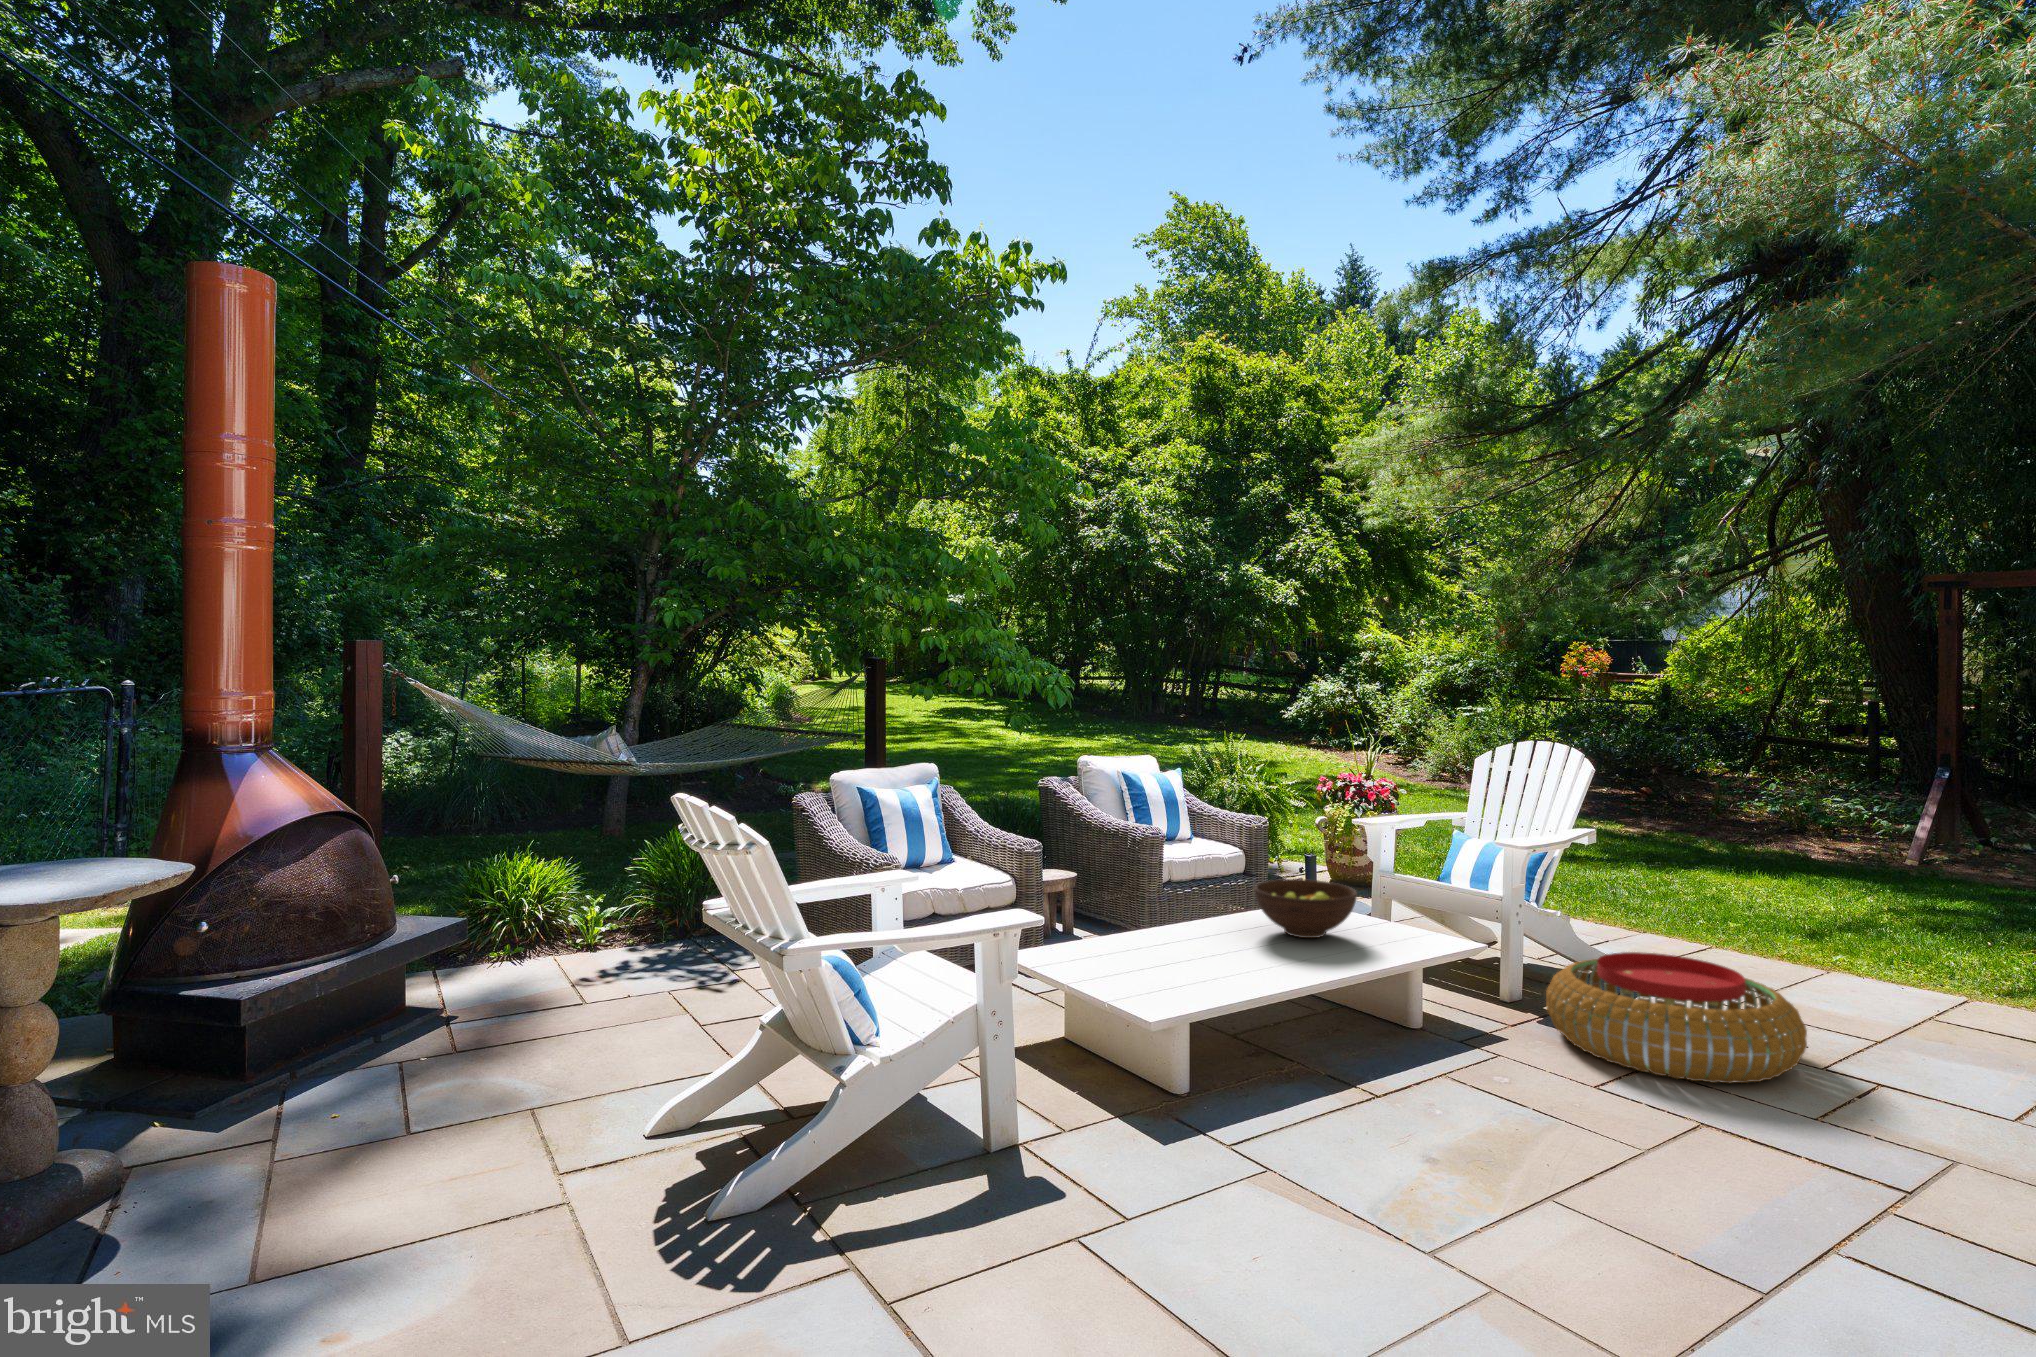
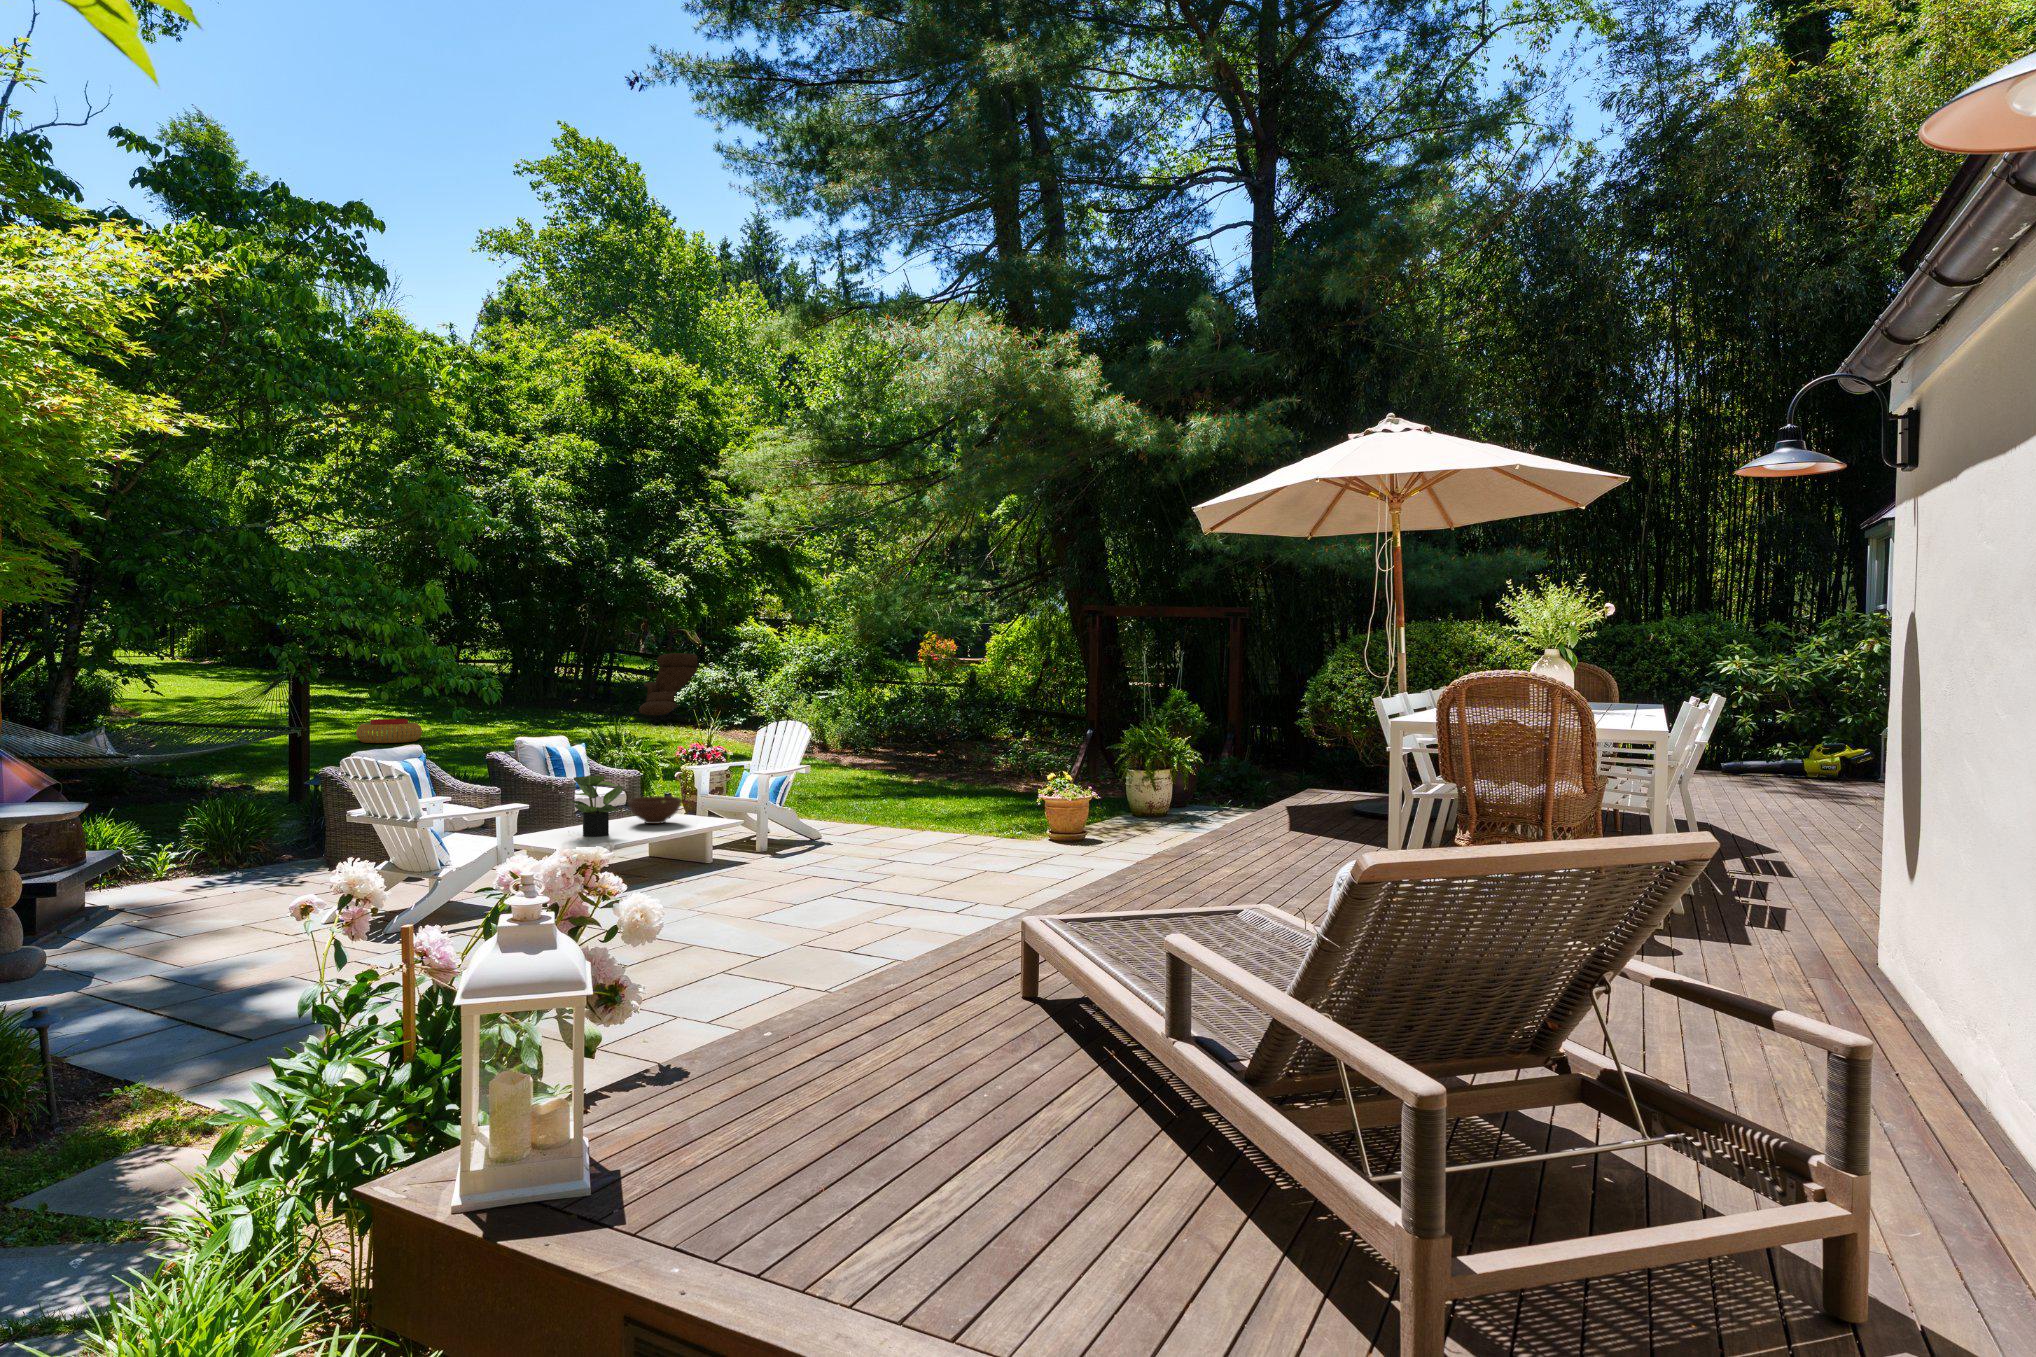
lounge chair: none [1246,664,1315,742] -> present [639,653,697,725]
potted plant: none [1143,846,1248,970] -> present [571,775,623,836]
pouf: present [1546,952,1807,1083] -> present [356,719,422,743]

